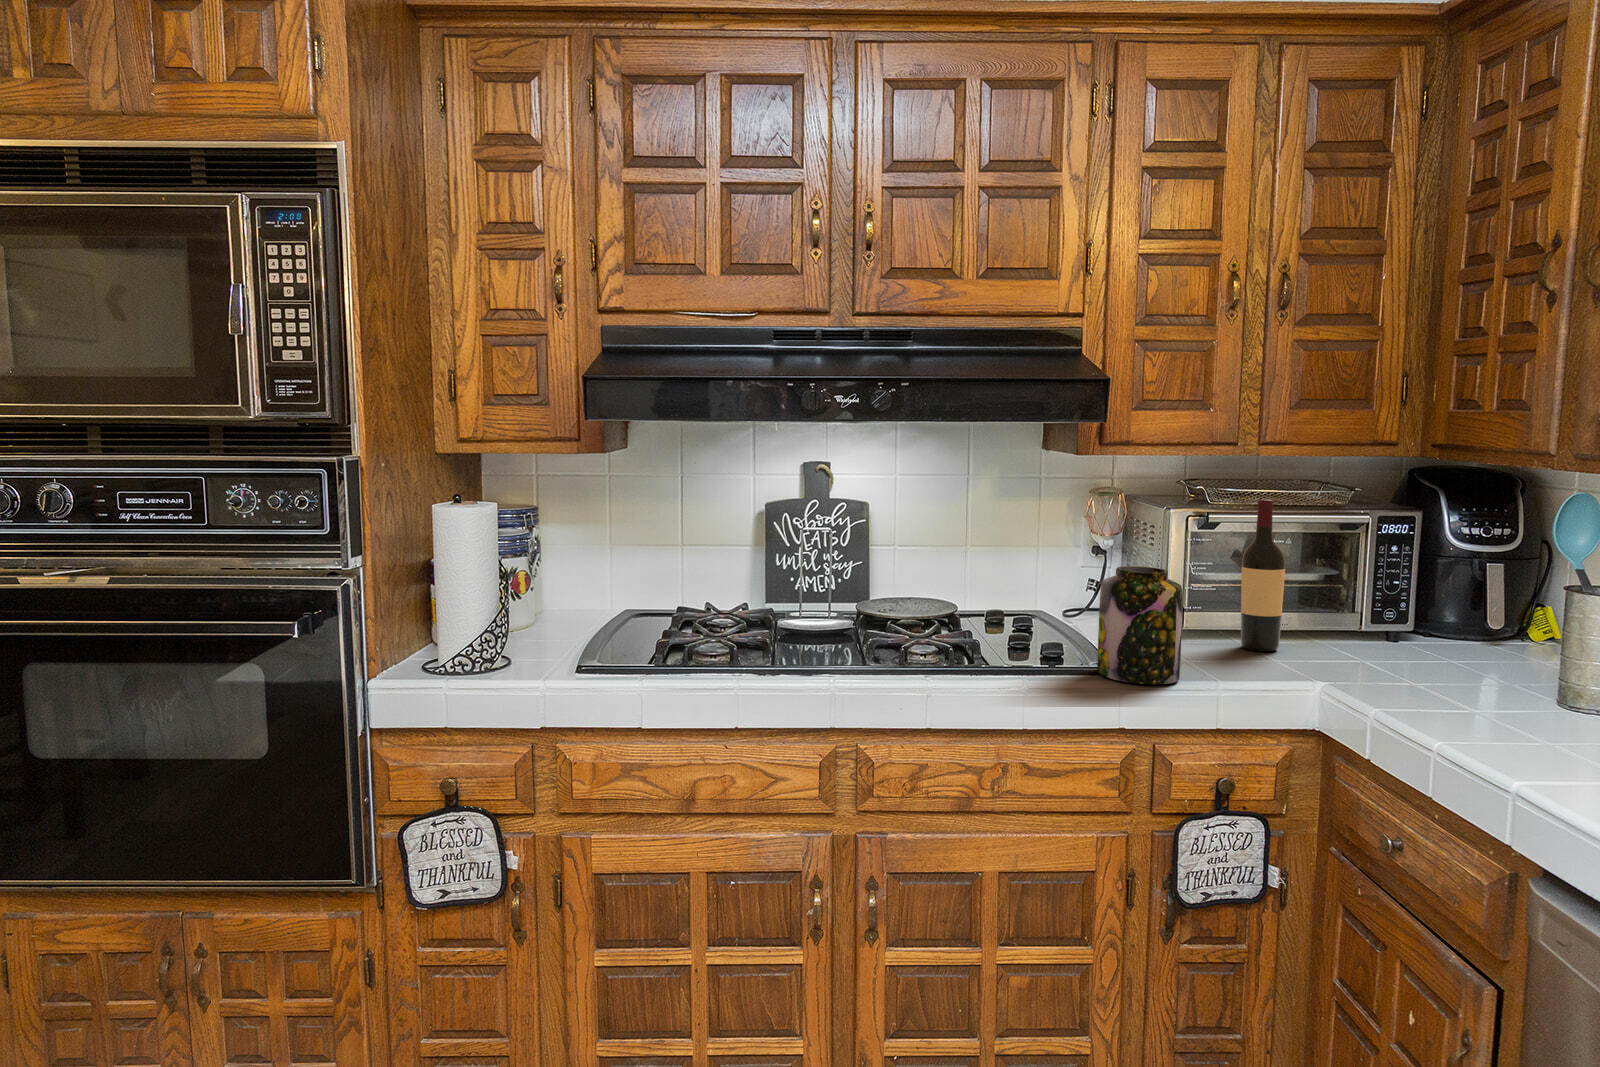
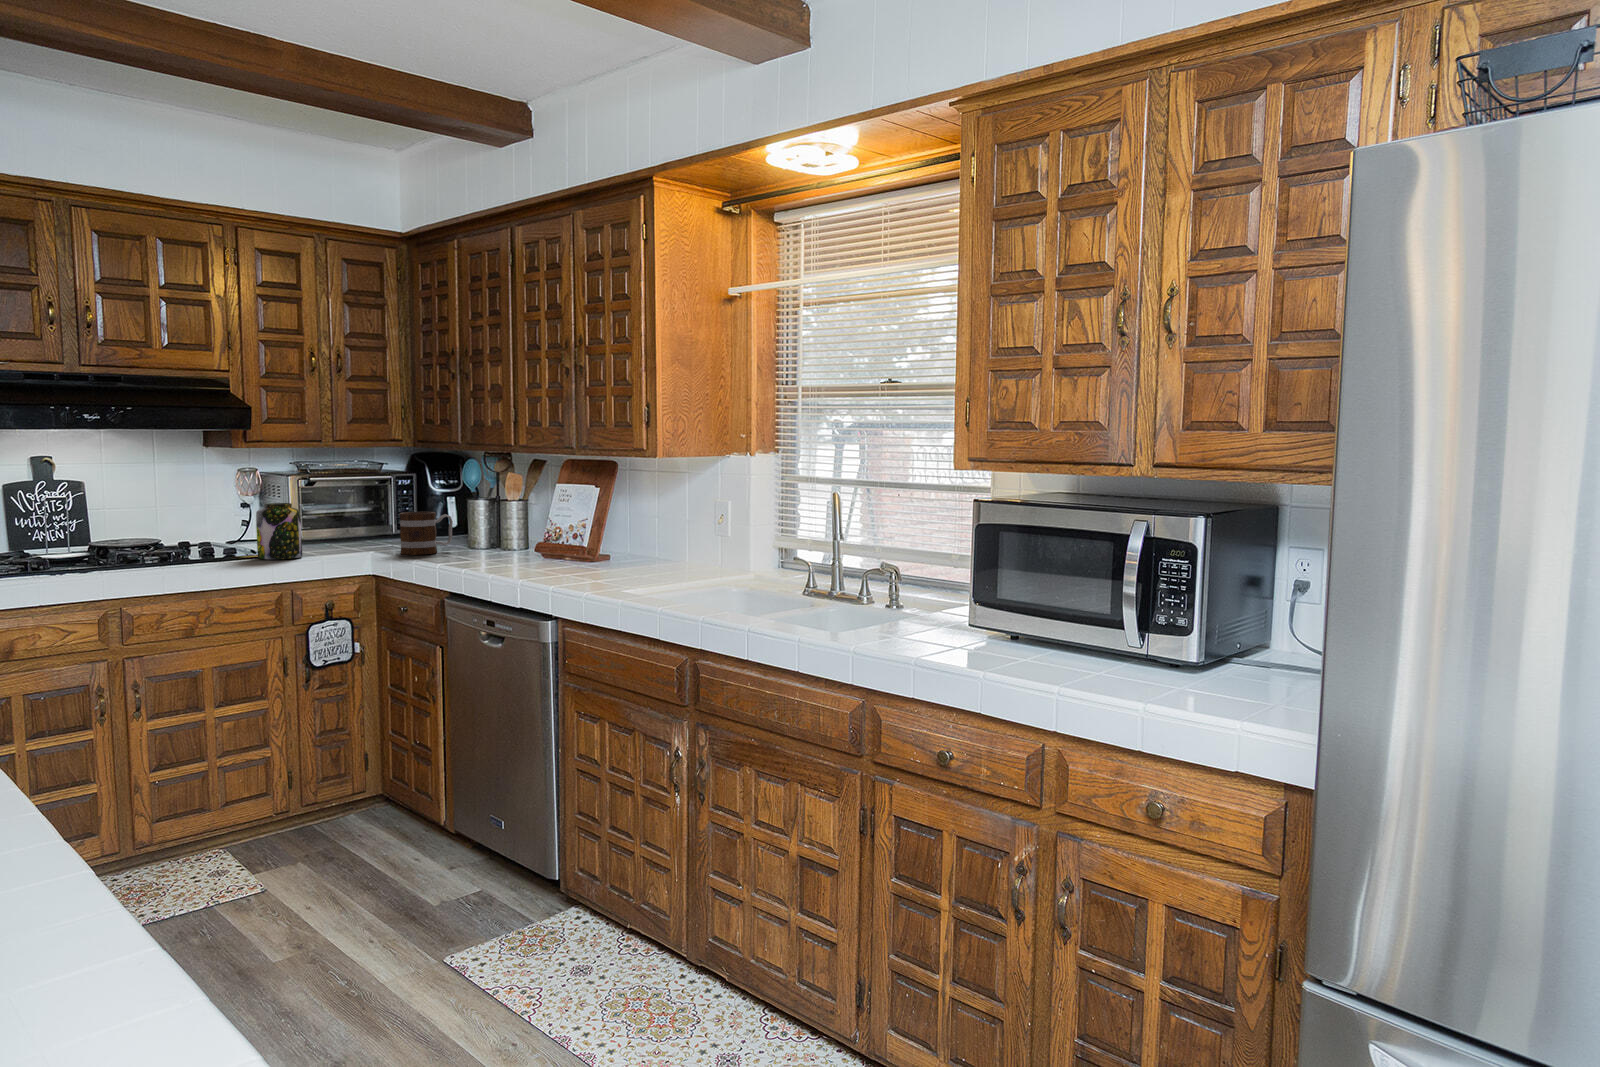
wine bottle: present [1241,499,1285,651] -> none [330,470,352,546]
mug: none [1389,606,1526,714] -> present [399,512,453,555]

